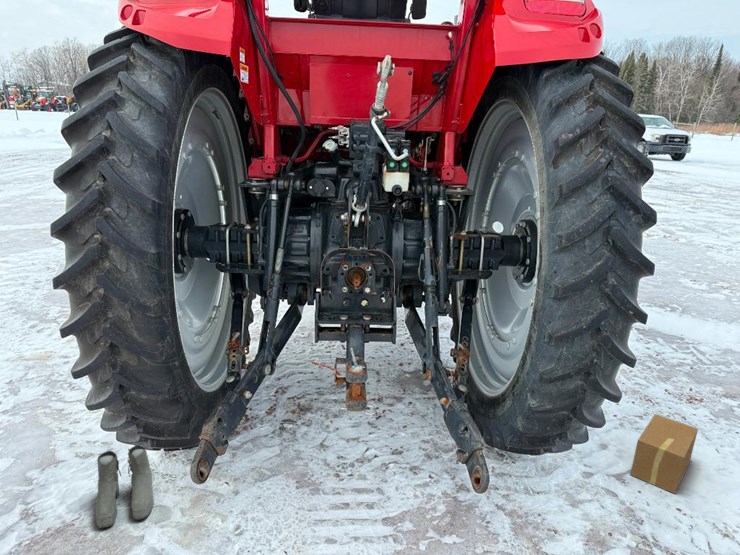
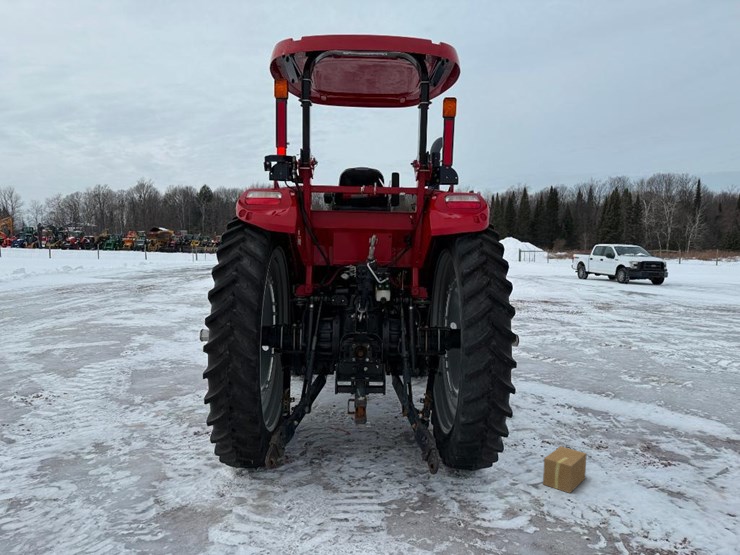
boots: present [95,446,154,528] -> none [201,458,235,506]

